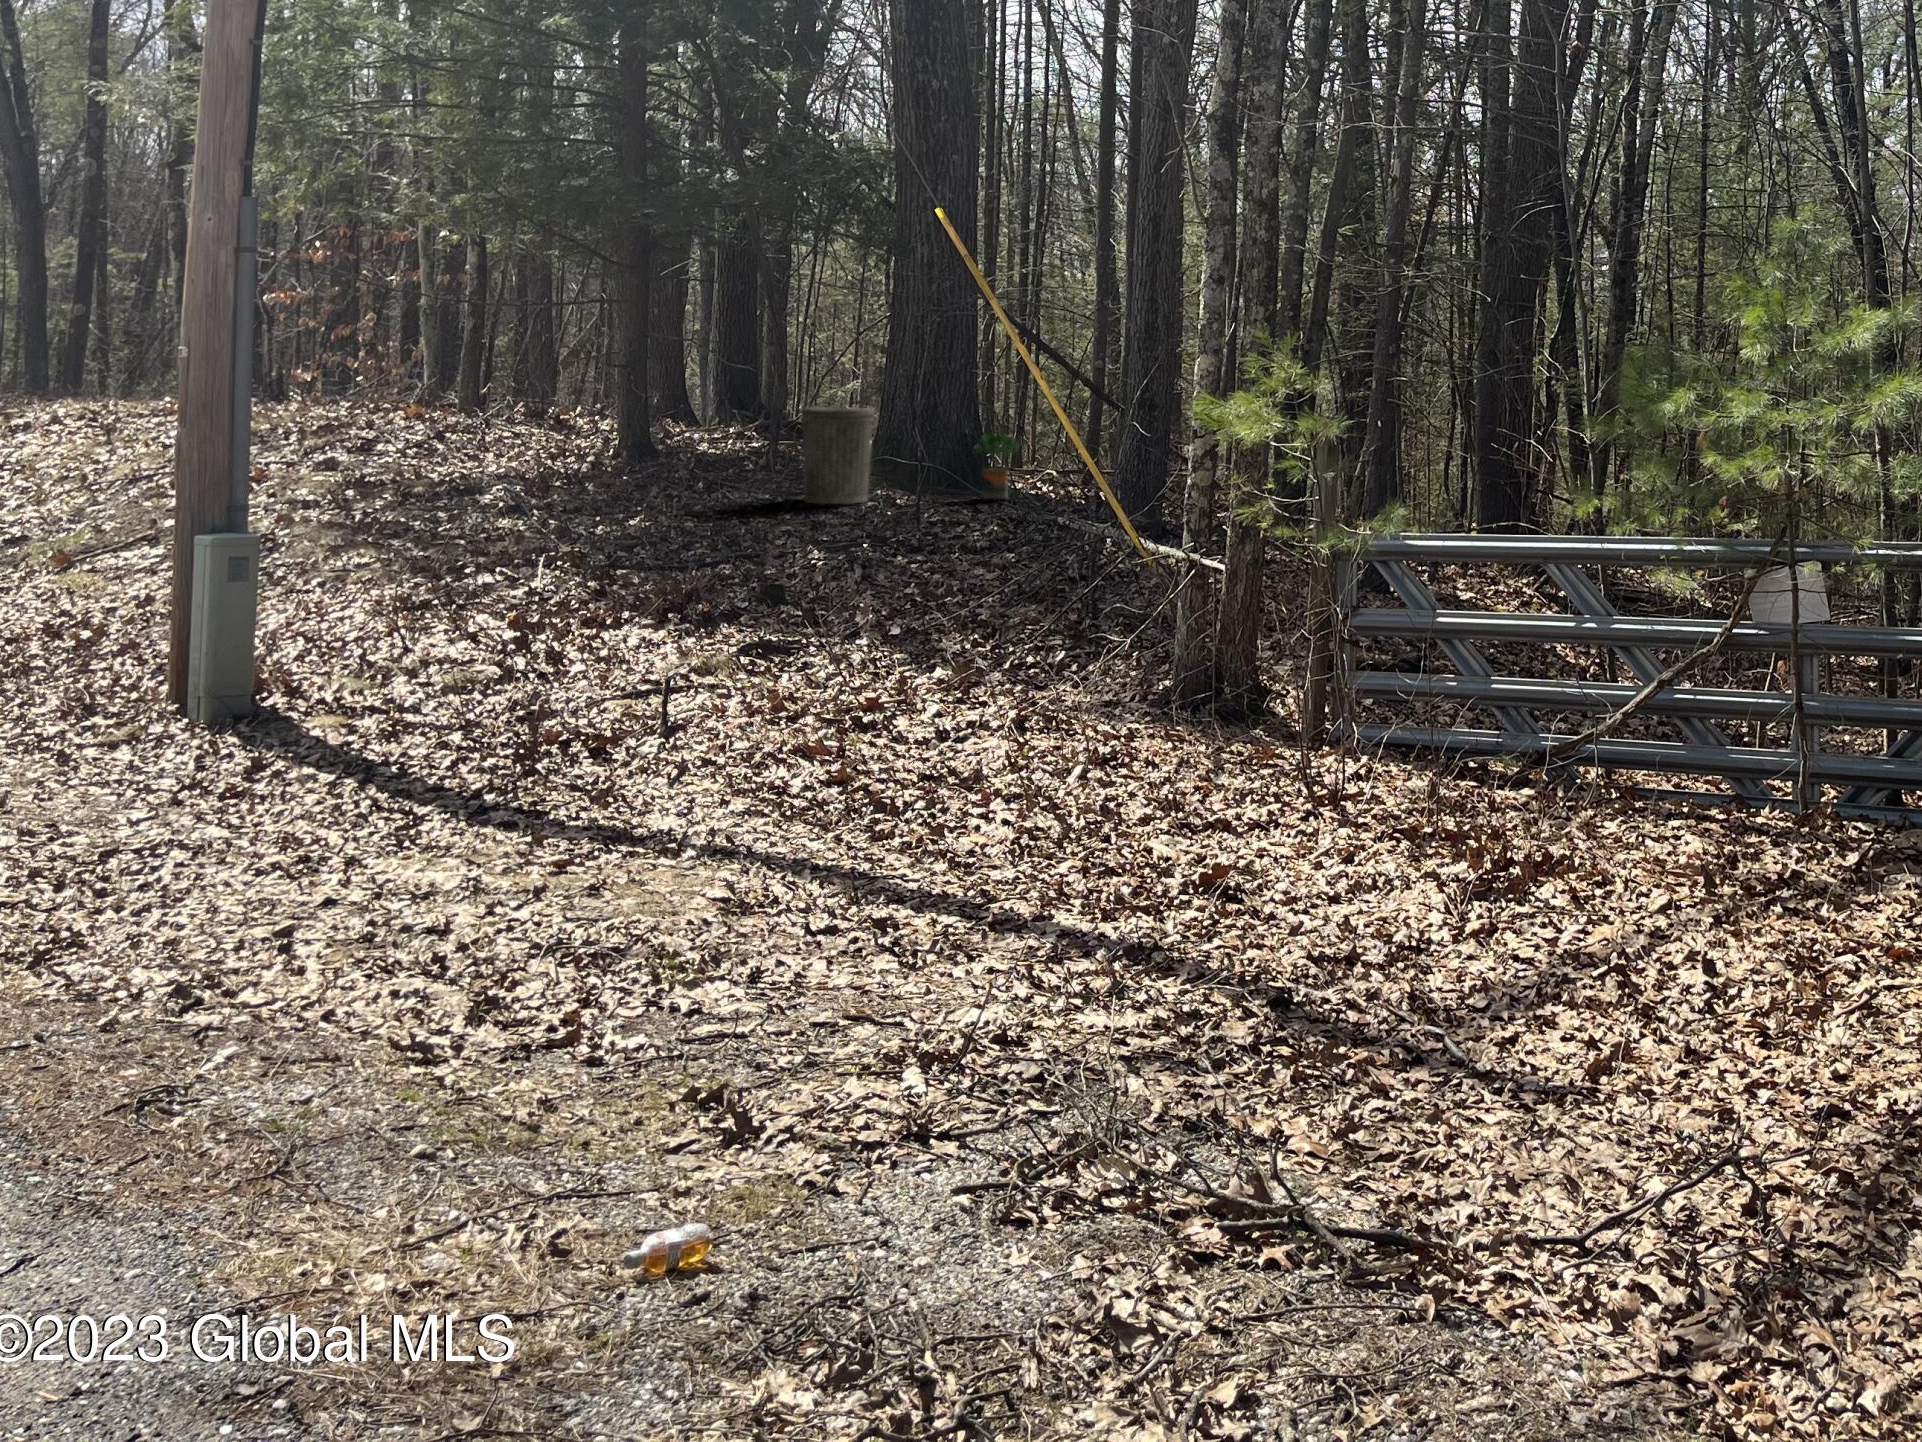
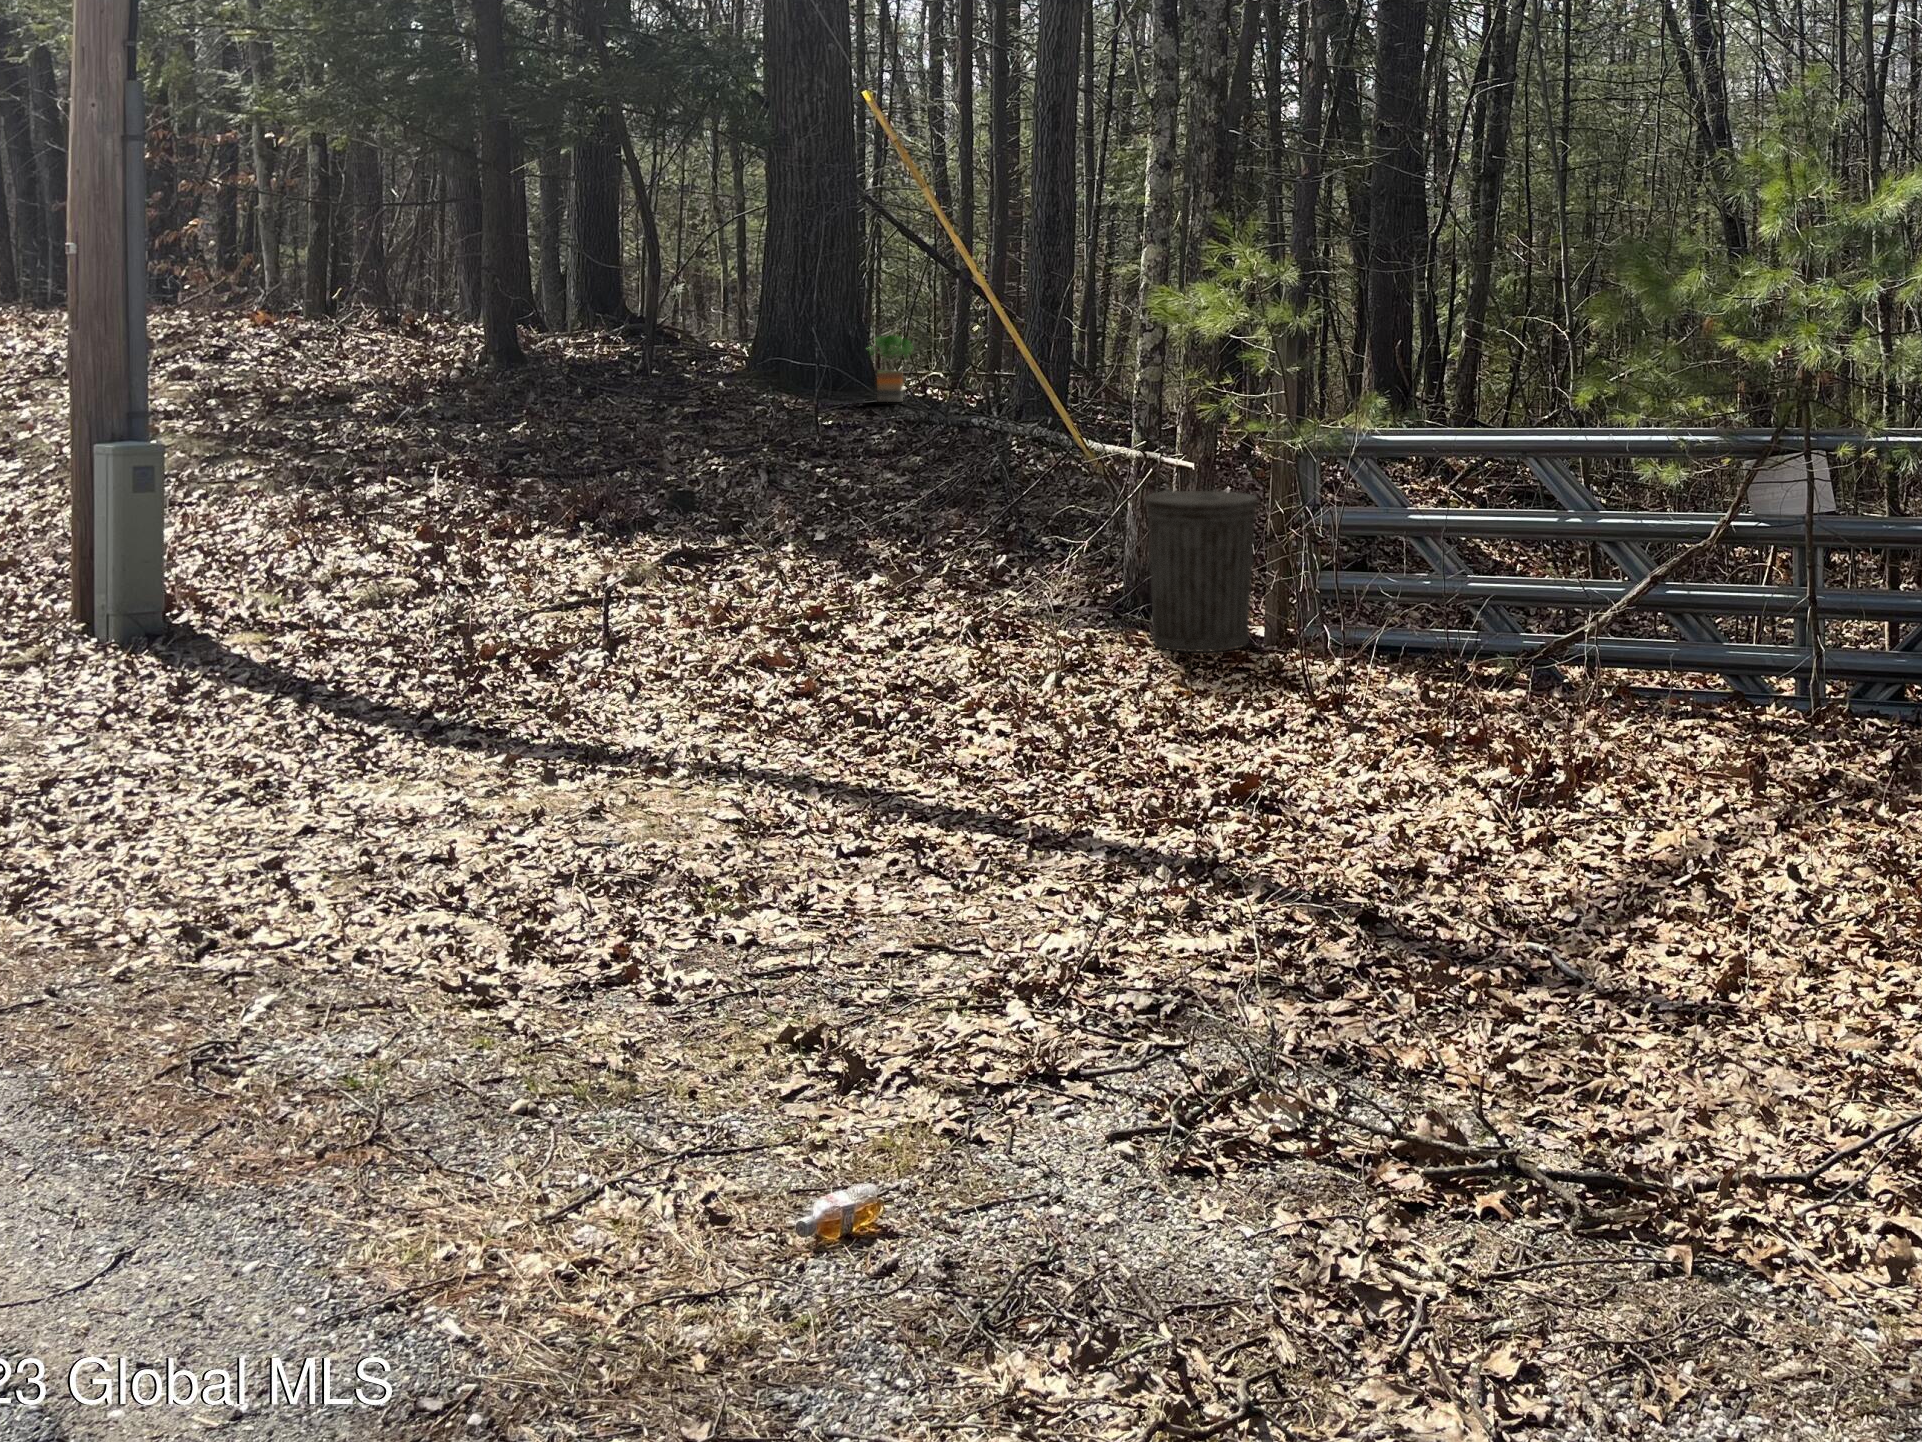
trash can: present [801,406,875,504] -> present [1145,490,1258,652]

